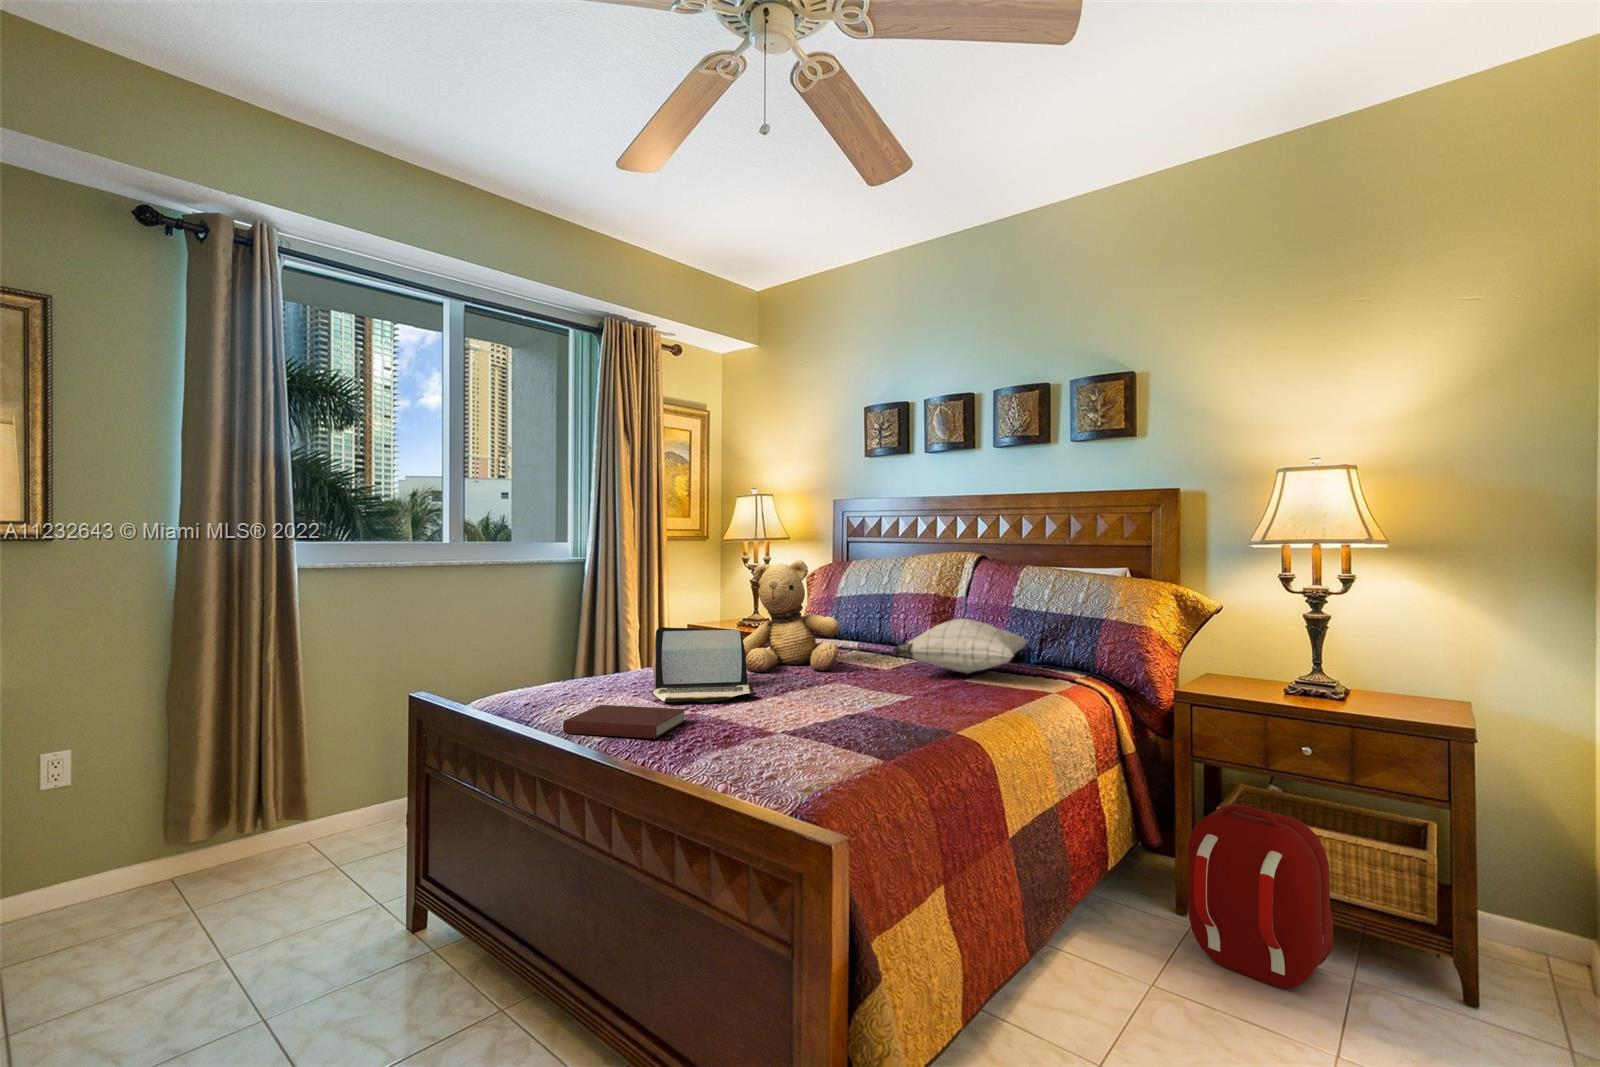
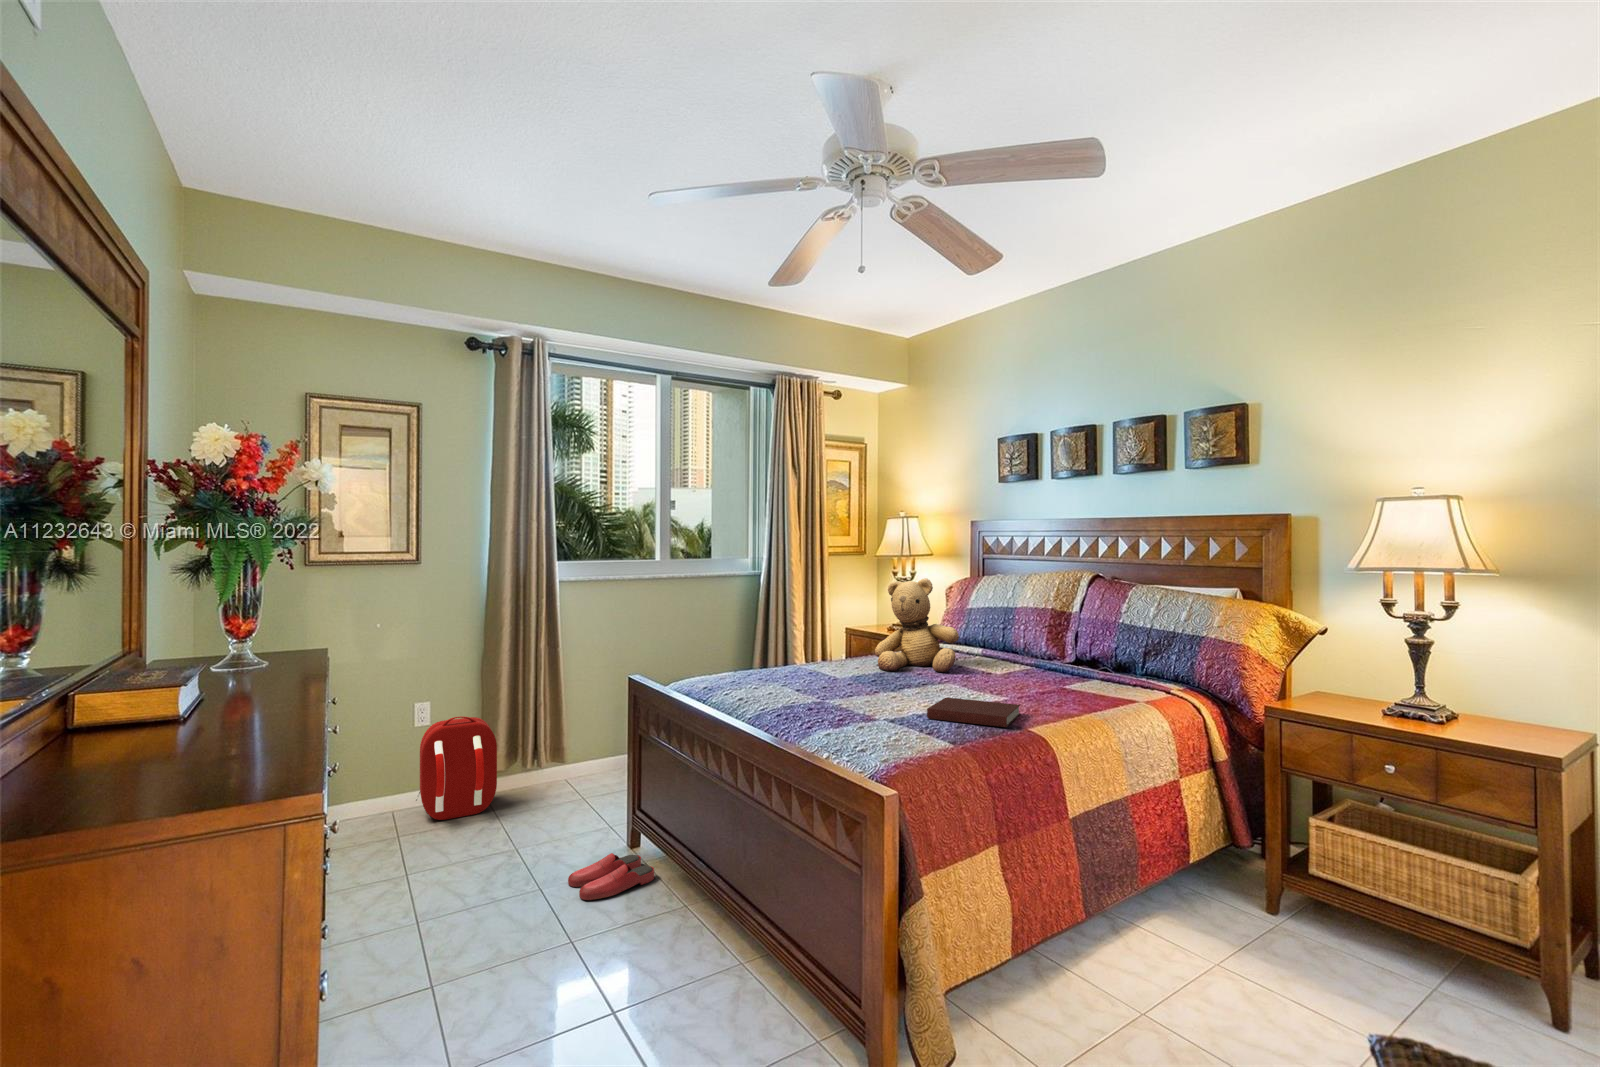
pillow: present [893,619,1027,674] -> none [998,632,1131,680]
laptop: present [651,627,757,702] -> none [797,632,879,693]
notebook: present [563,705,686,739] -> present [927,698,1020,727]
backpack: present [1188,804,1333,988] -> present [416,716,497,820]
slippers: none [322,939,455,1017] -> present [568,853,654,900]

